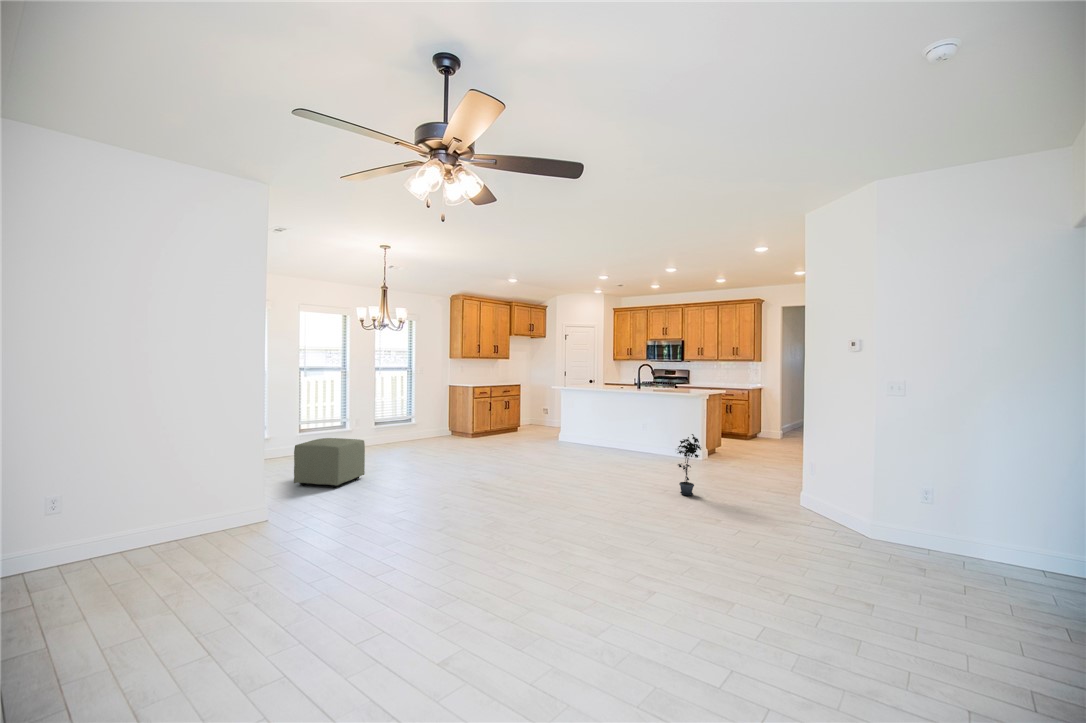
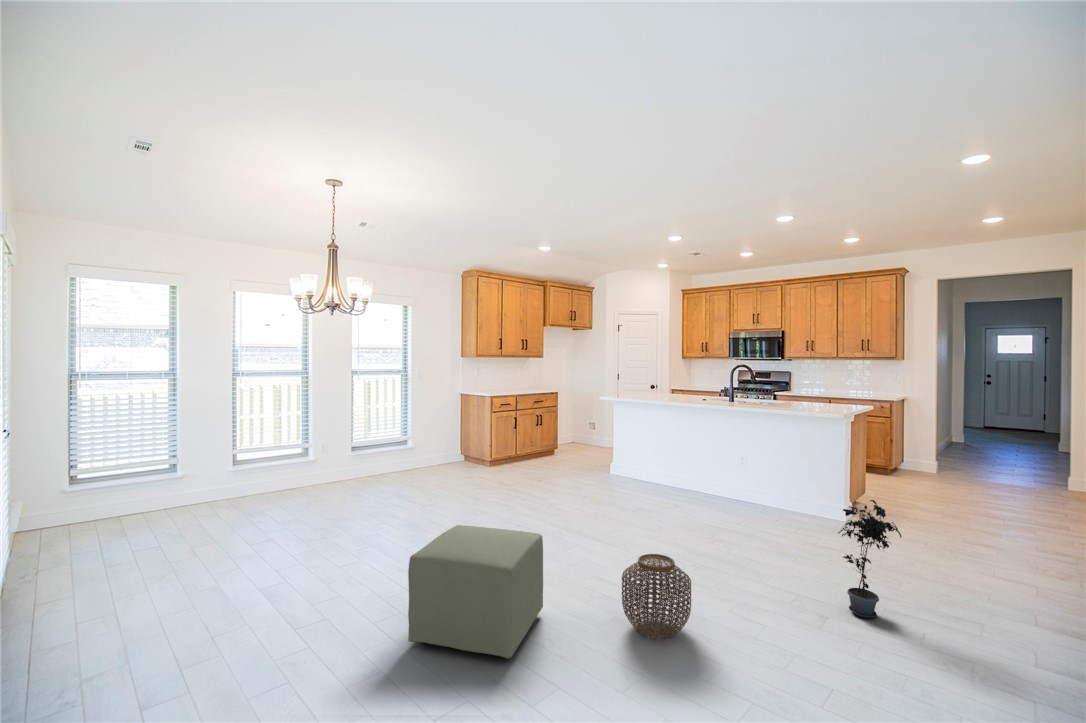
ottoman: present [294,438,365,487] -> present [408,525,543,658]
woven basket: none [559,462,595,504] -> present [622,554,691,640]

